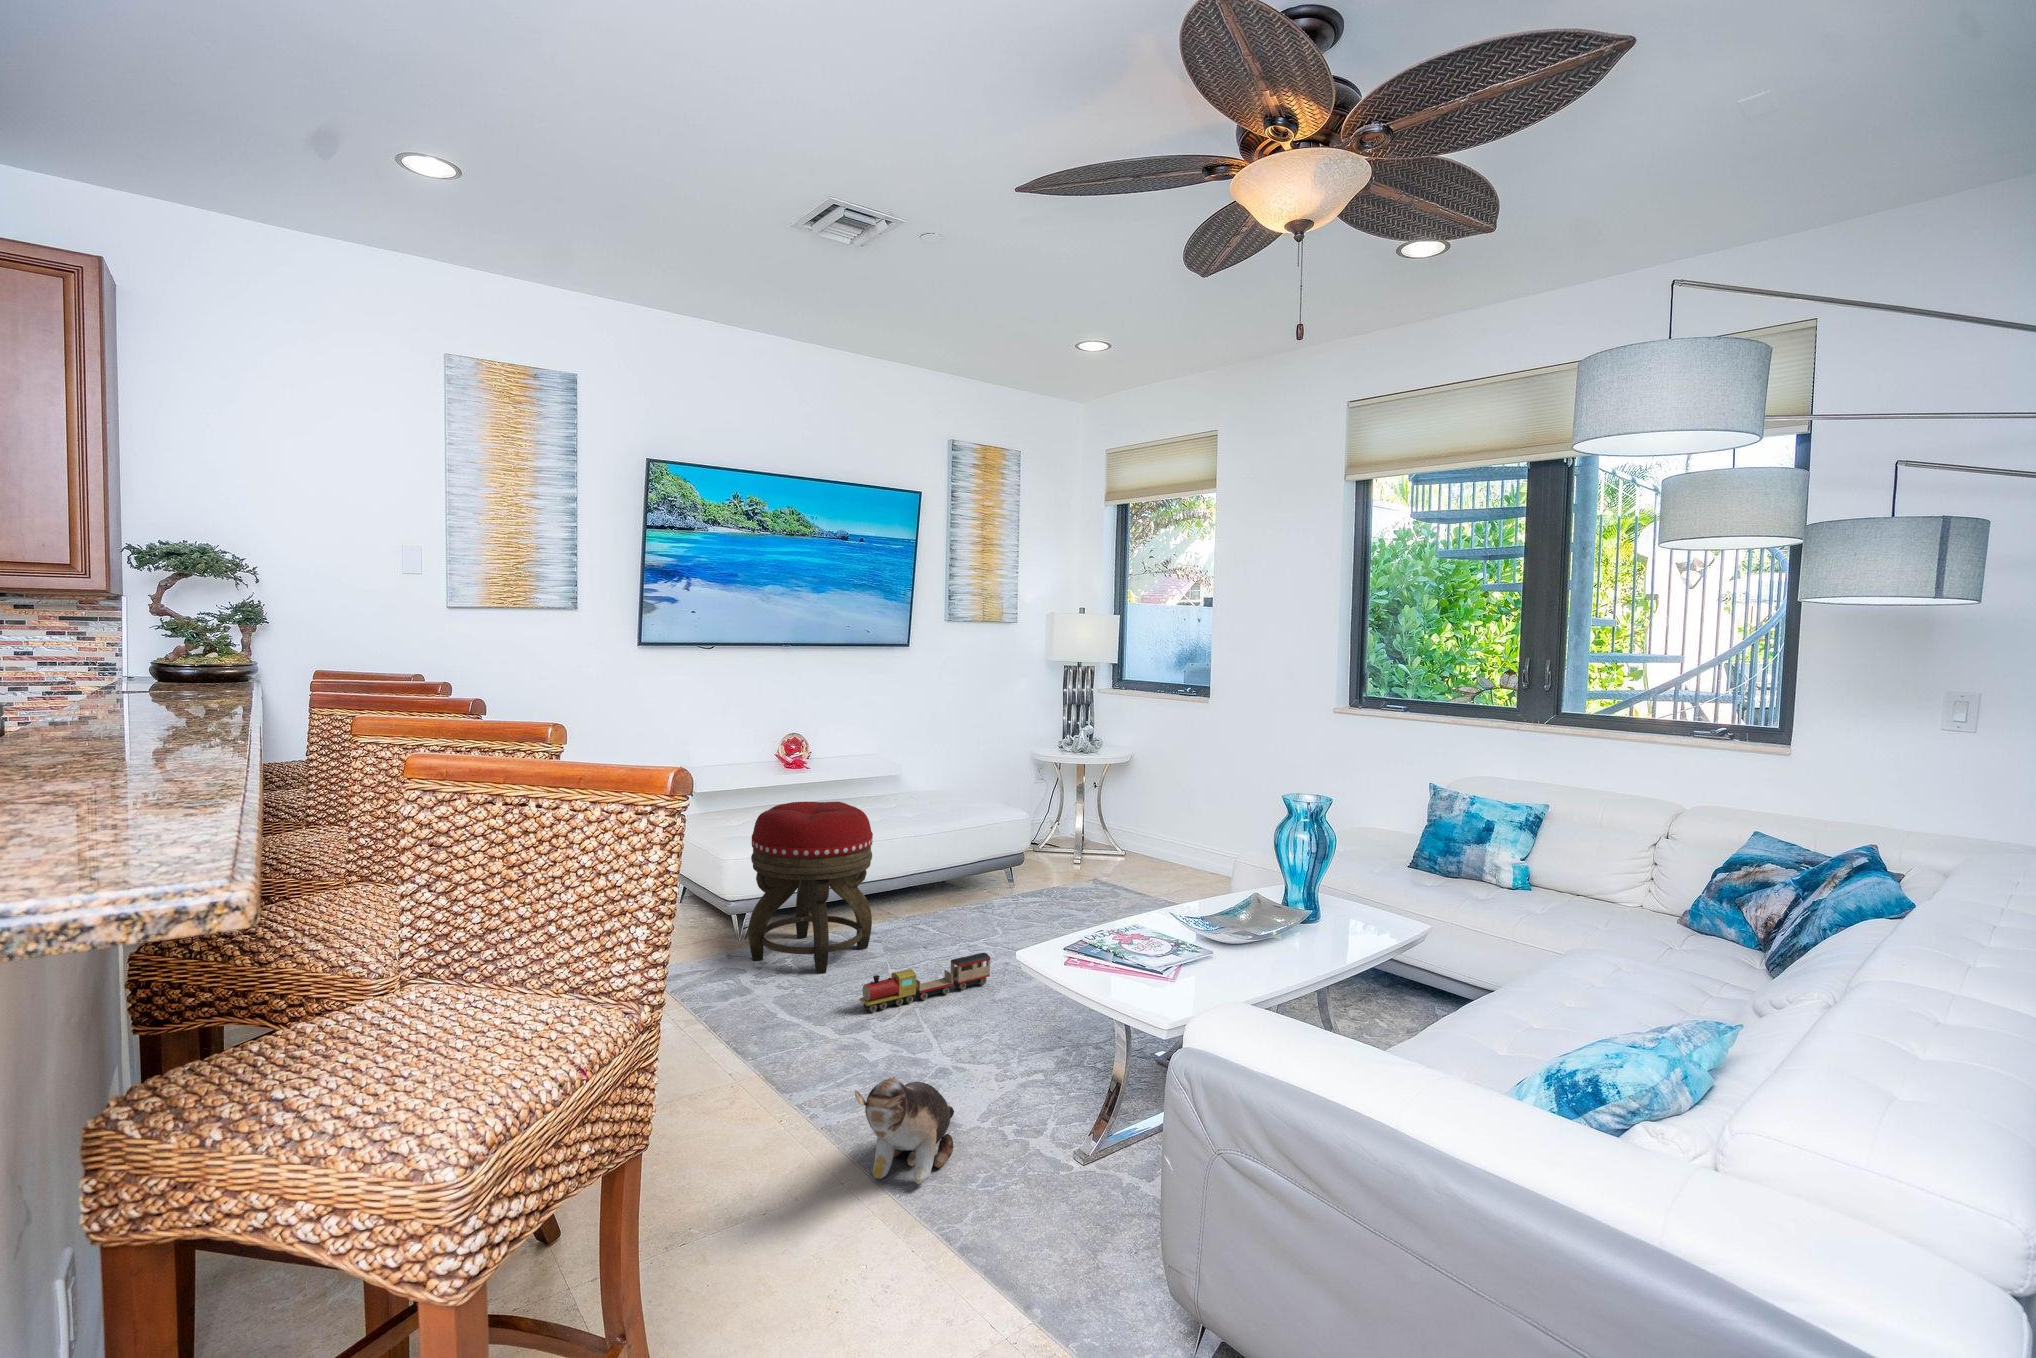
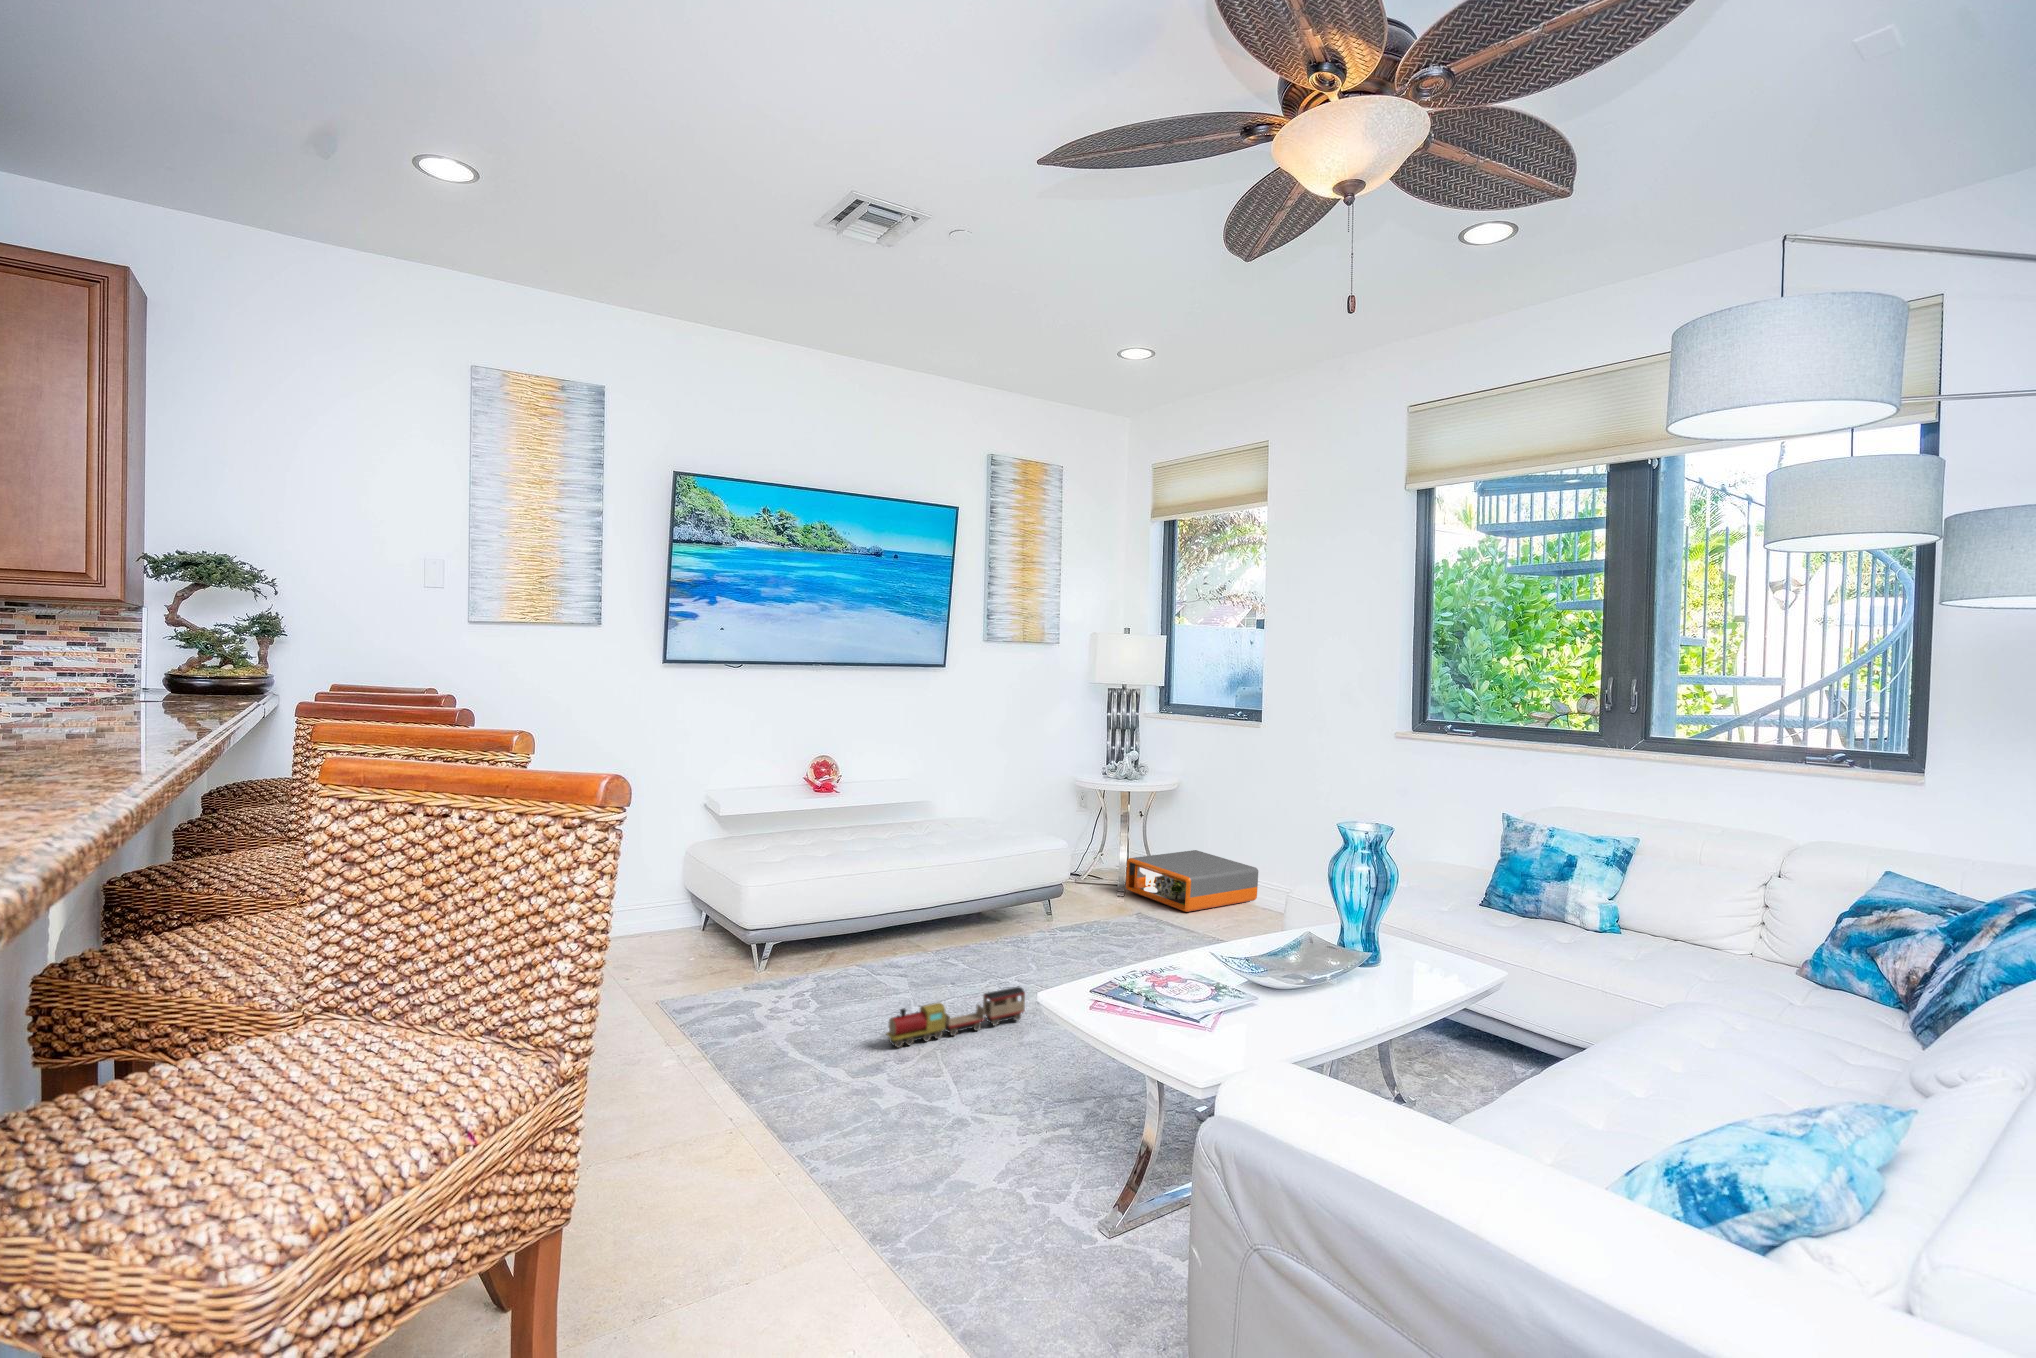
footstool: present [748,802,873,973] -> none [779,825,907,1004]
storage box: none [1077,820,1204,880] -> present [1126,850,1258,912]
plush toy: present [855,1077,954,1184] -> none [854,1127,973,1248]

